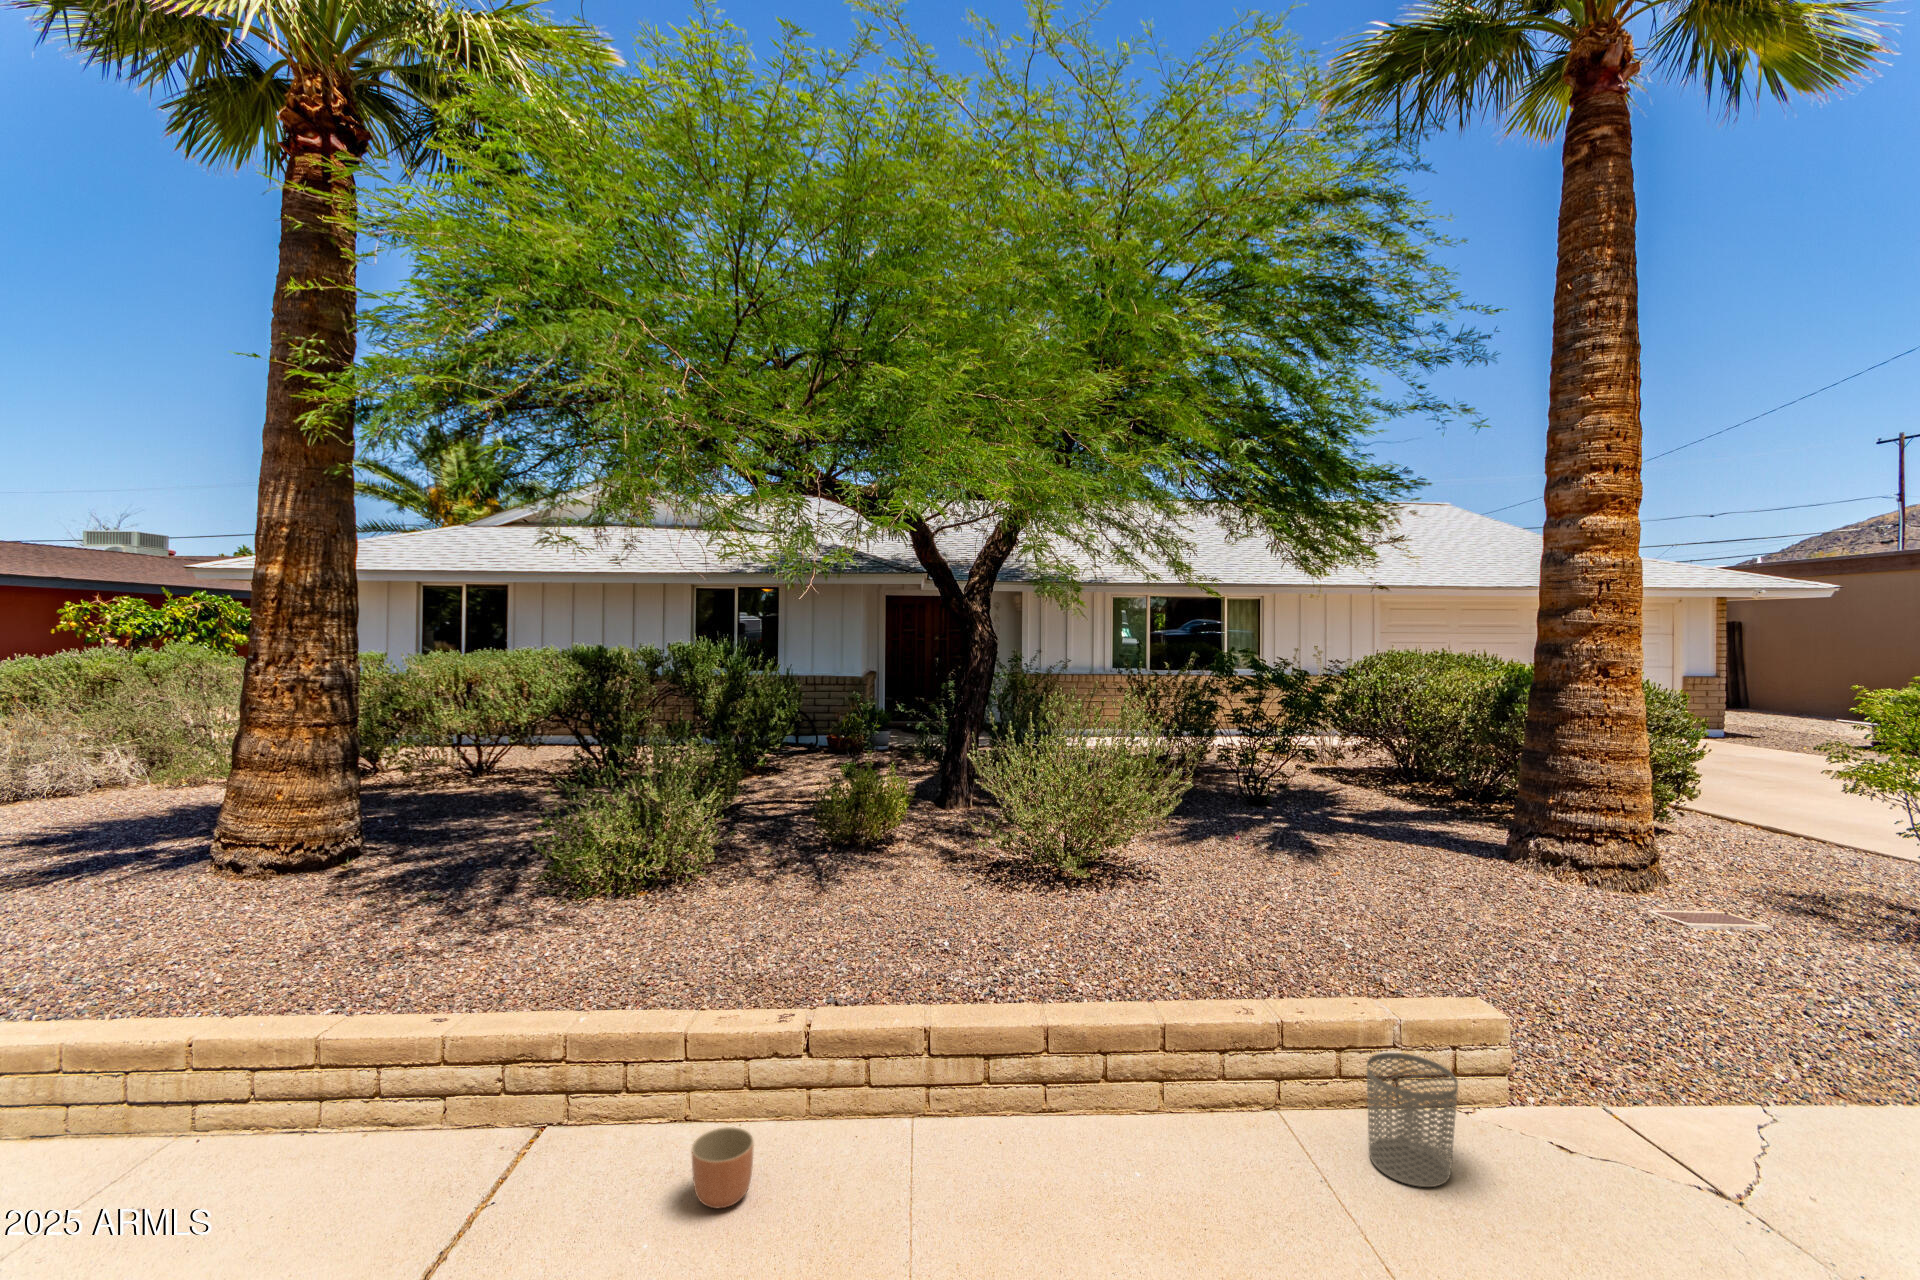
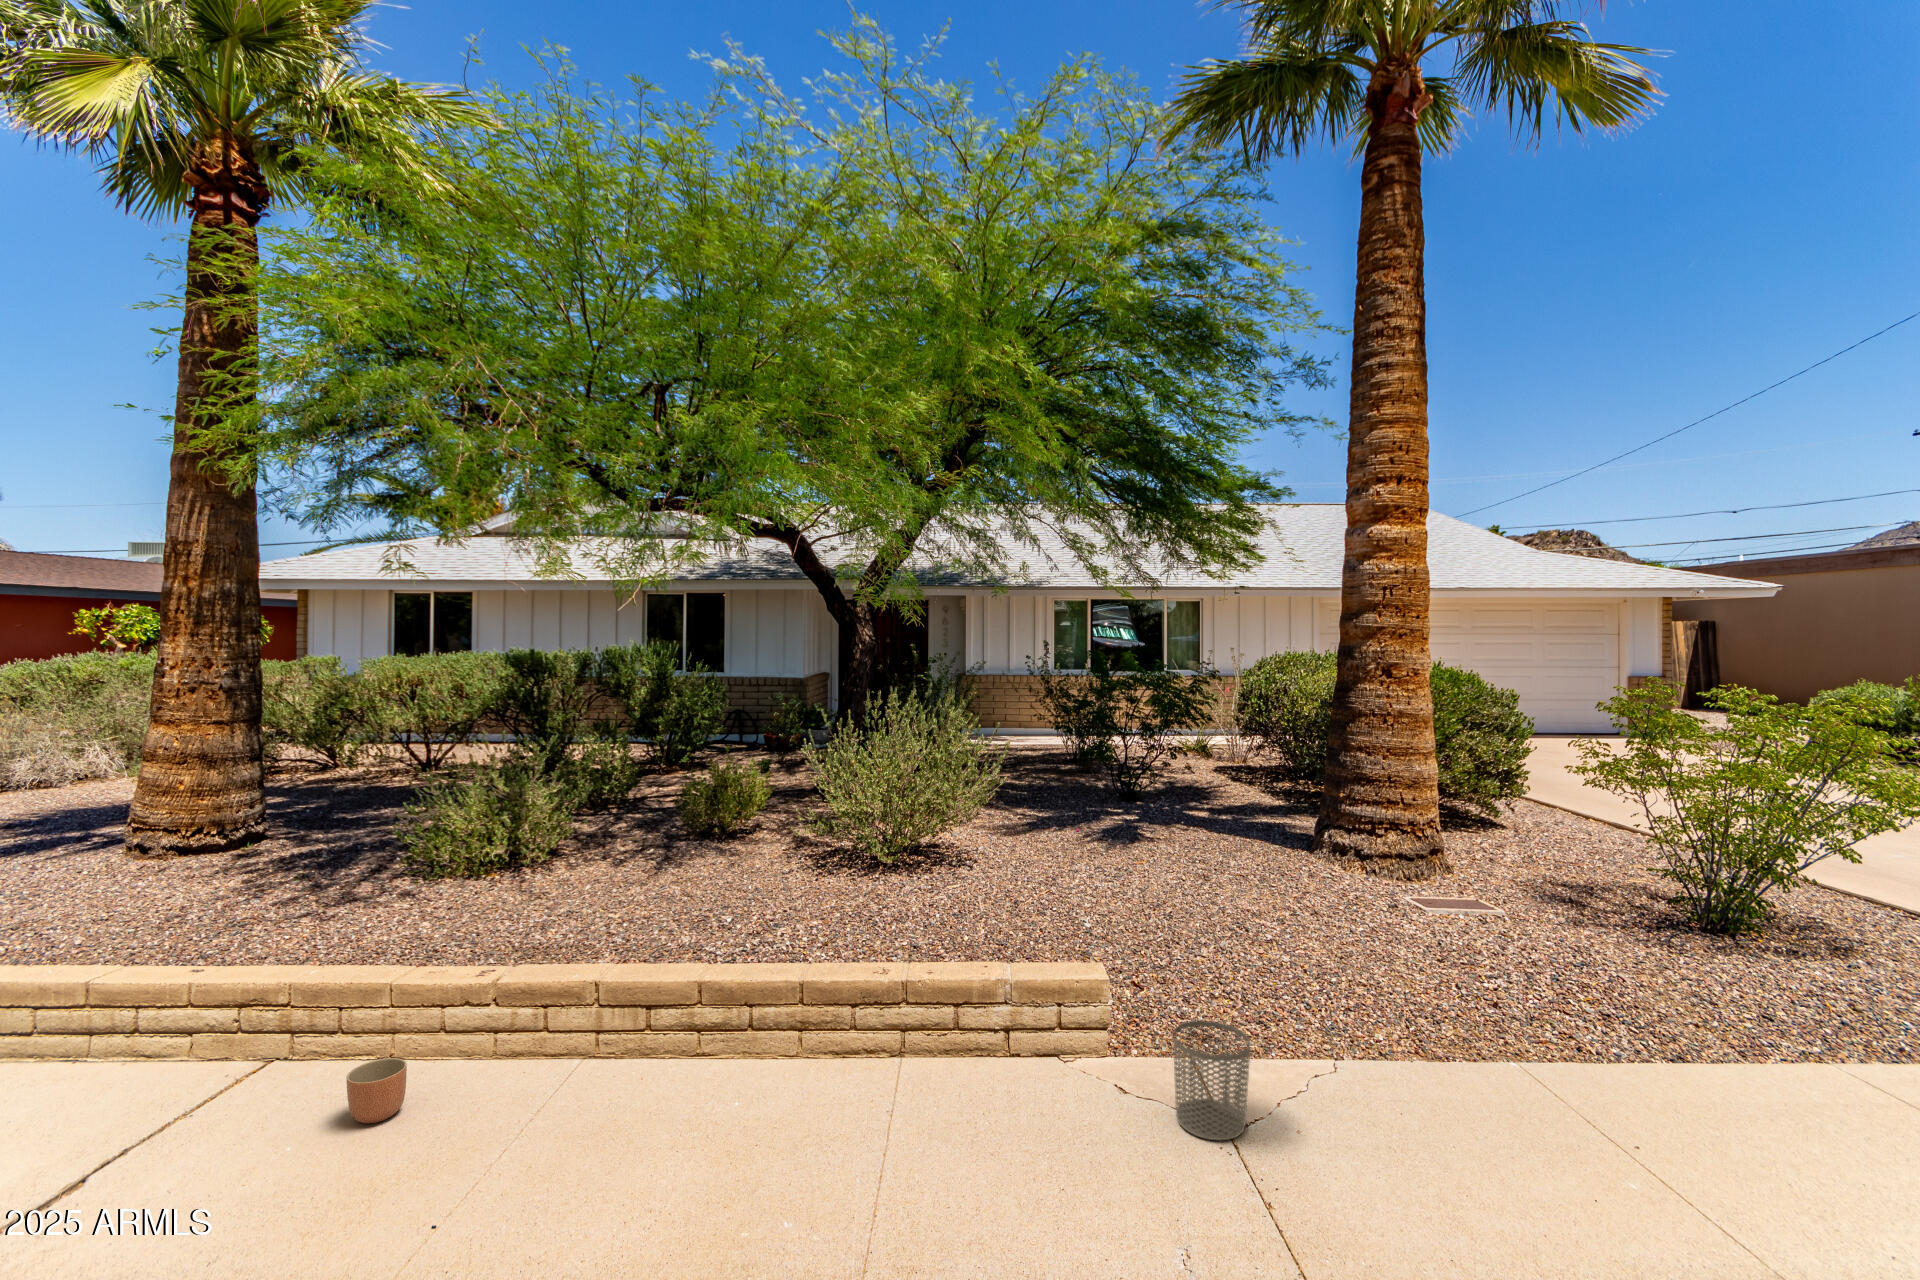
waste bin: present [1367,1053,1458,1187] -> present [1173,1021,1250,1140]

